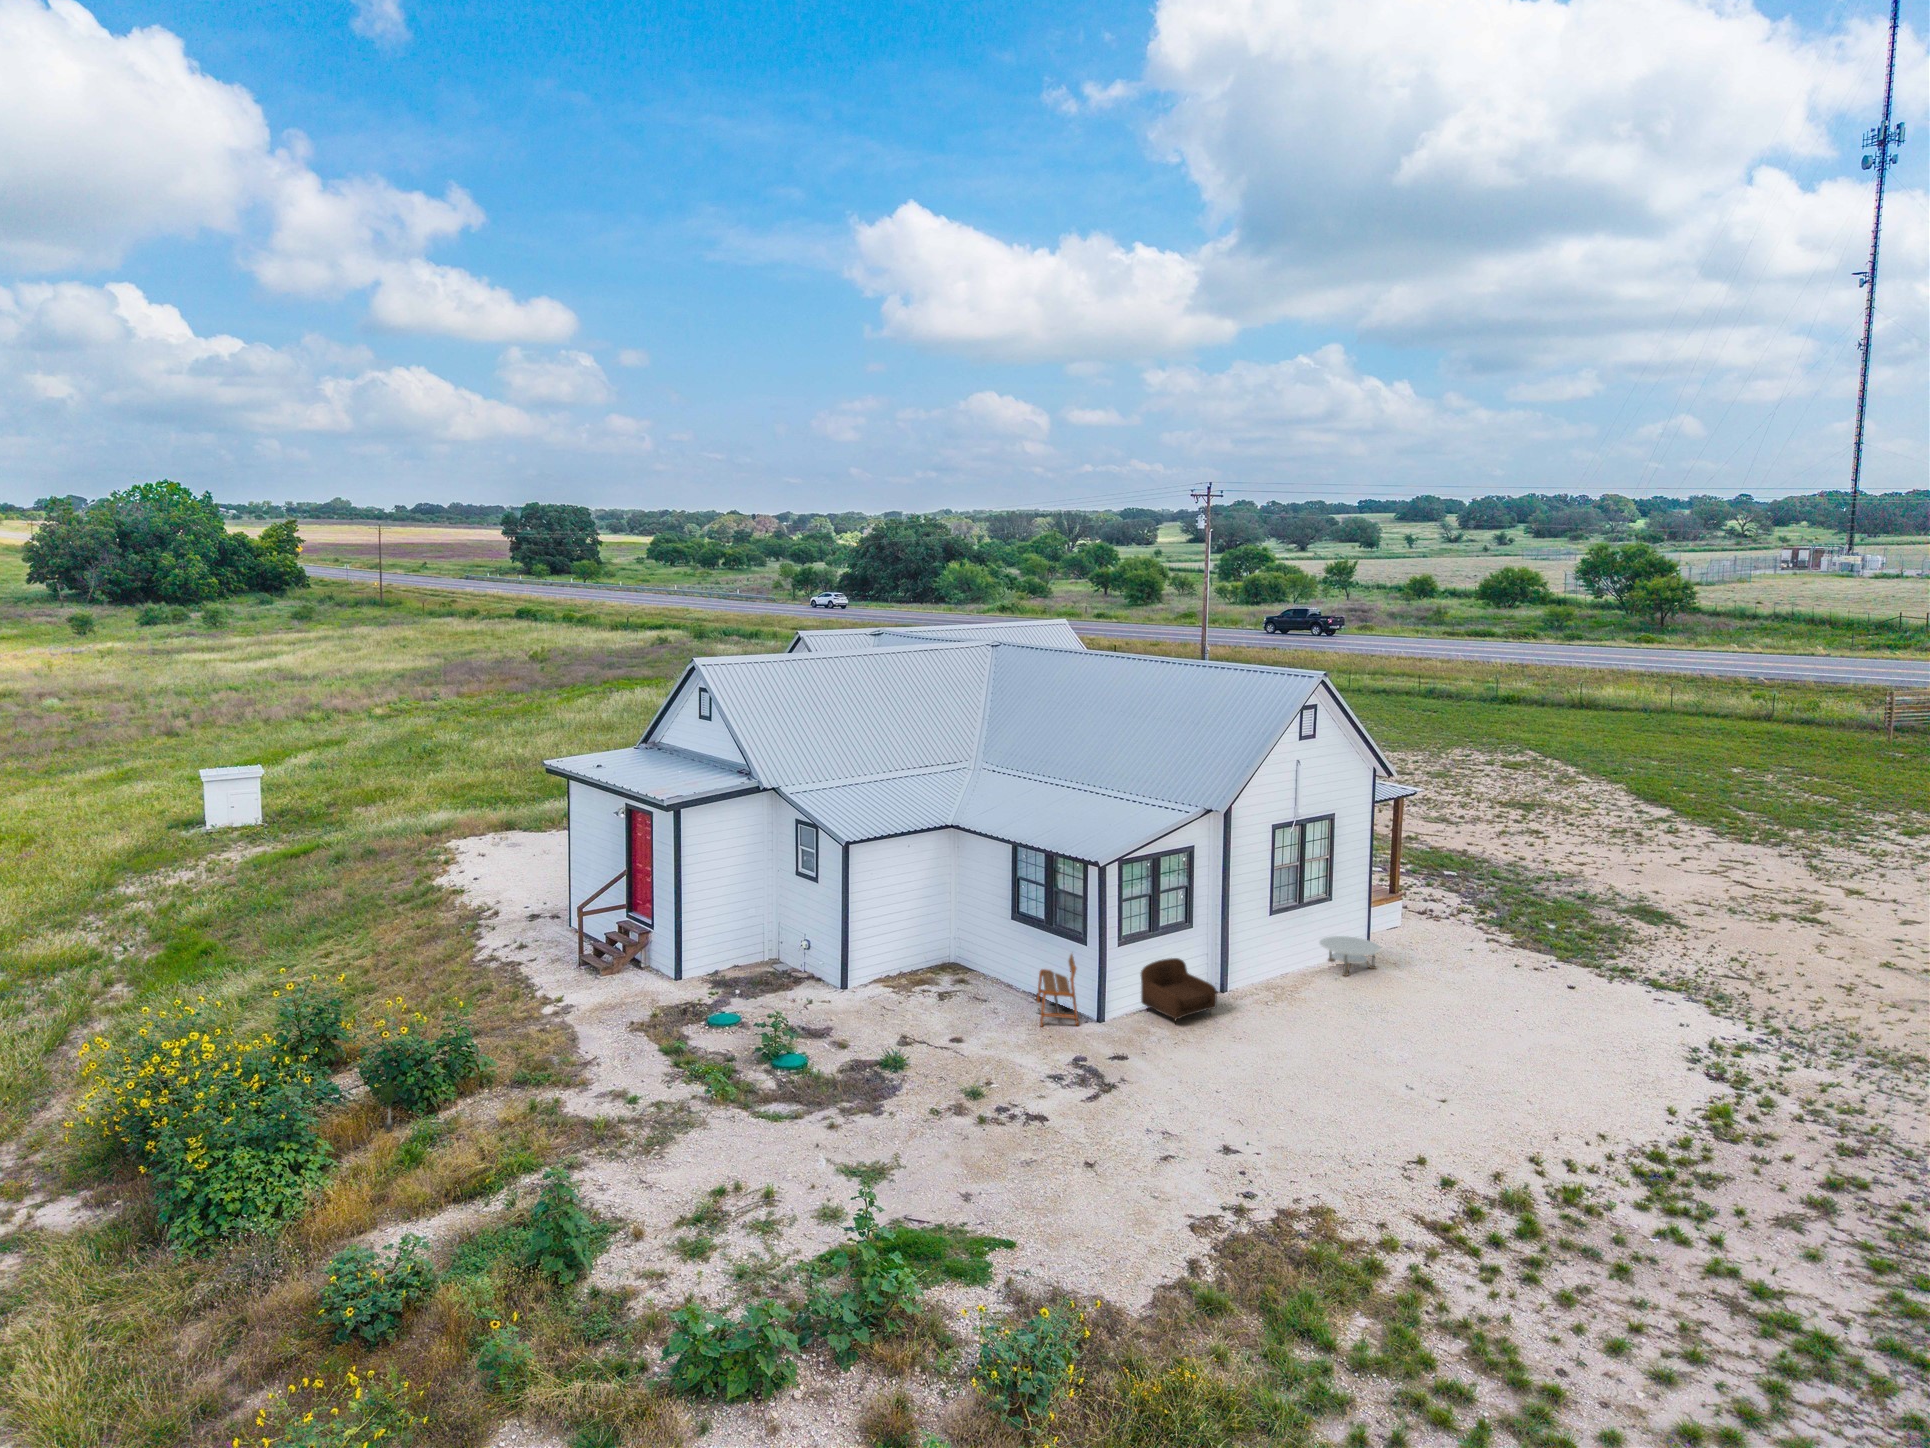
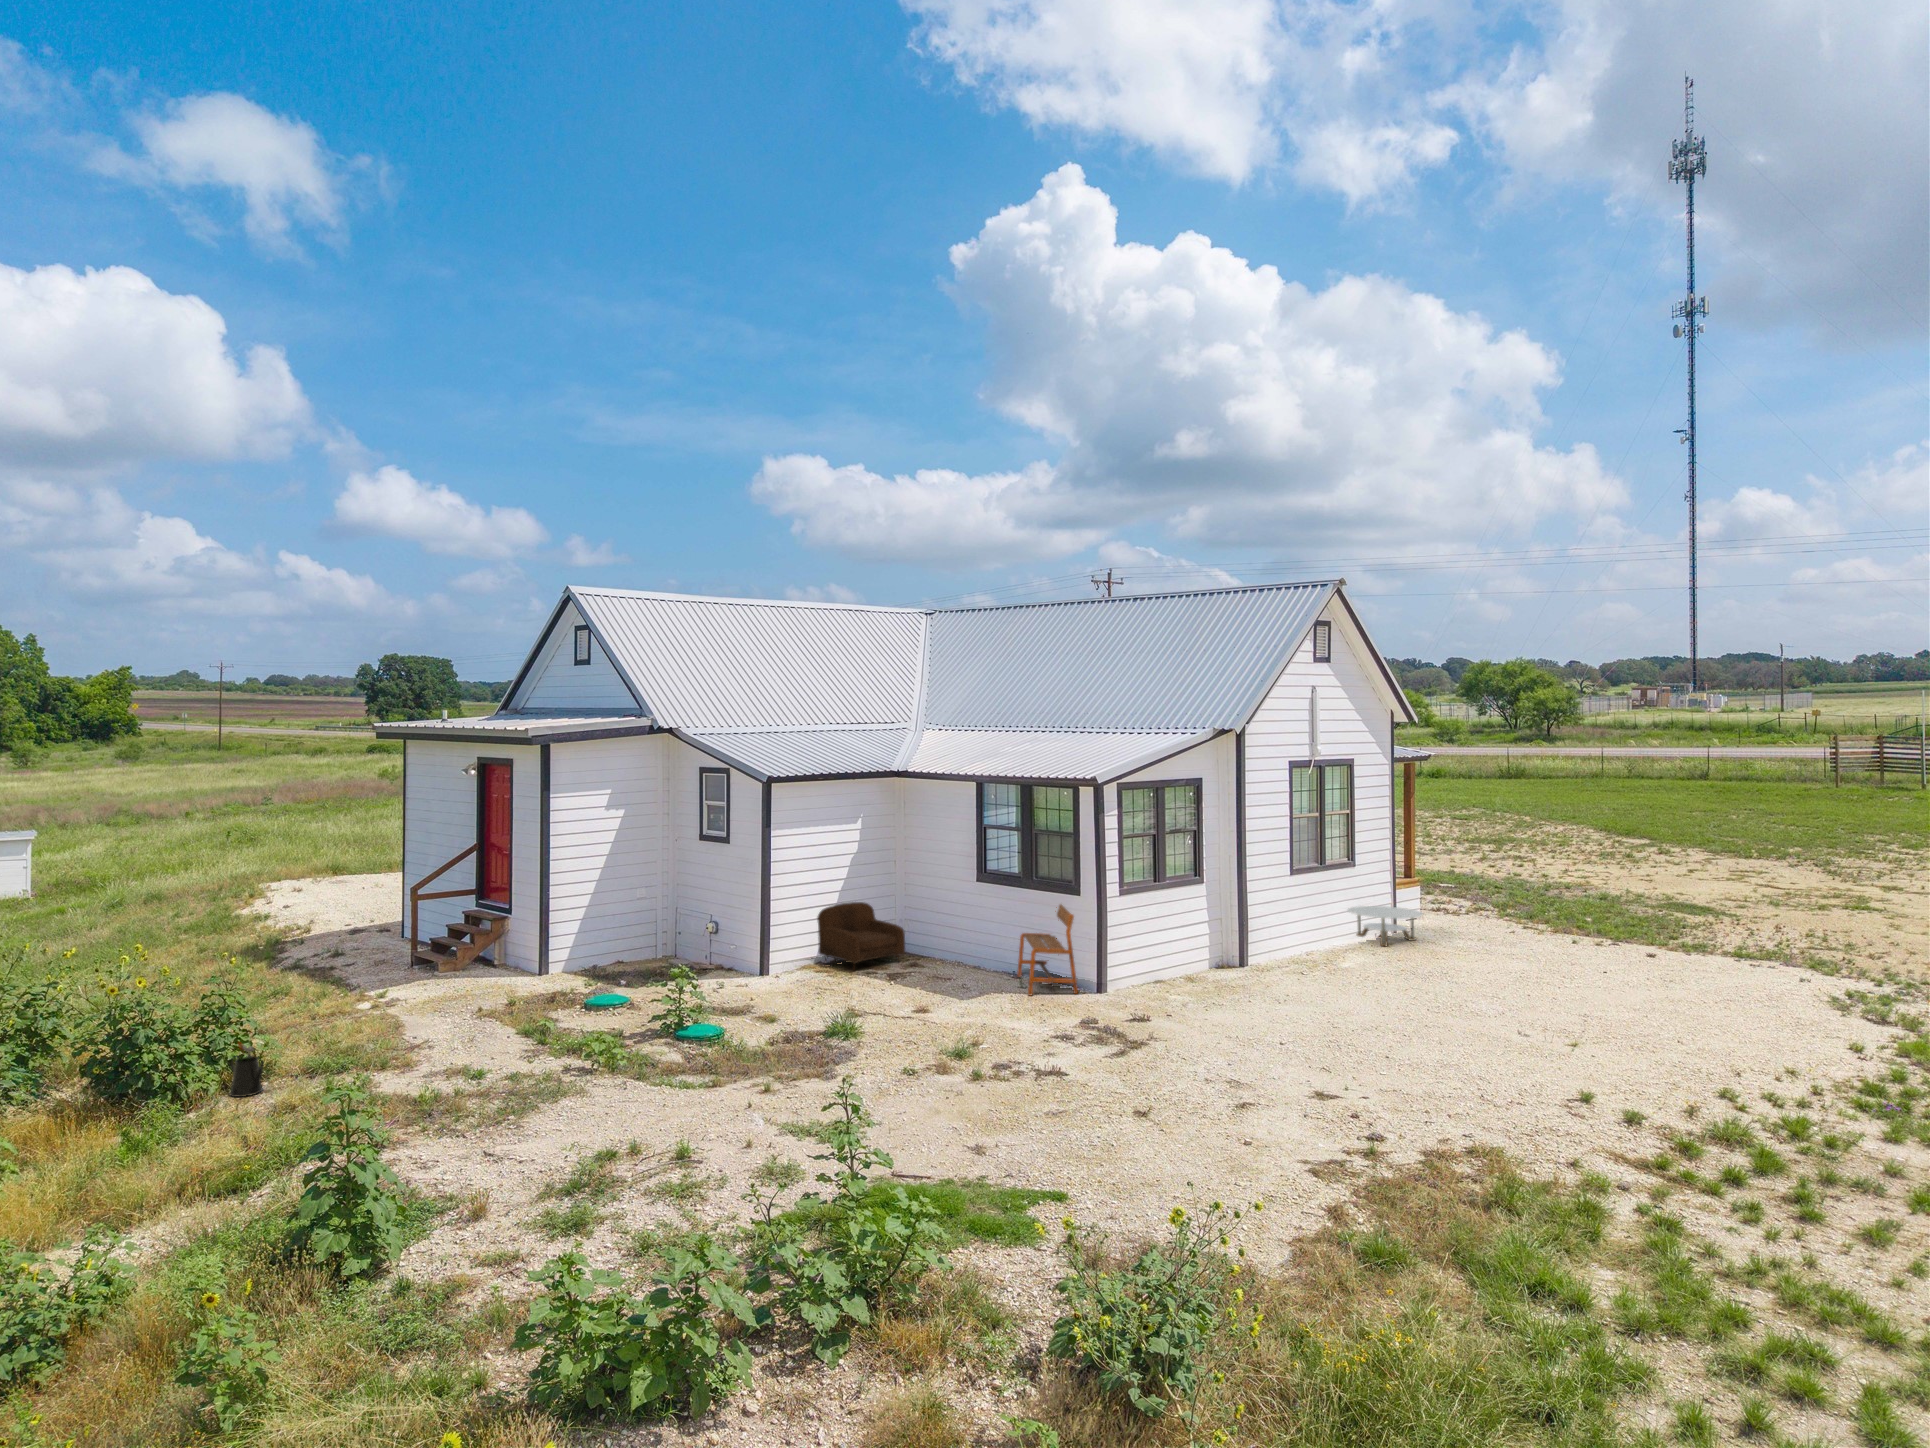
armchair: present [1141,958,1217,1021] -> present [817,902,905,968]
watering can: none [471,1071,493,1111] -> present [230,1042,264,1097]
potted plant: present [379,1081,396,1132] -> none [62,1035,130,1124]

